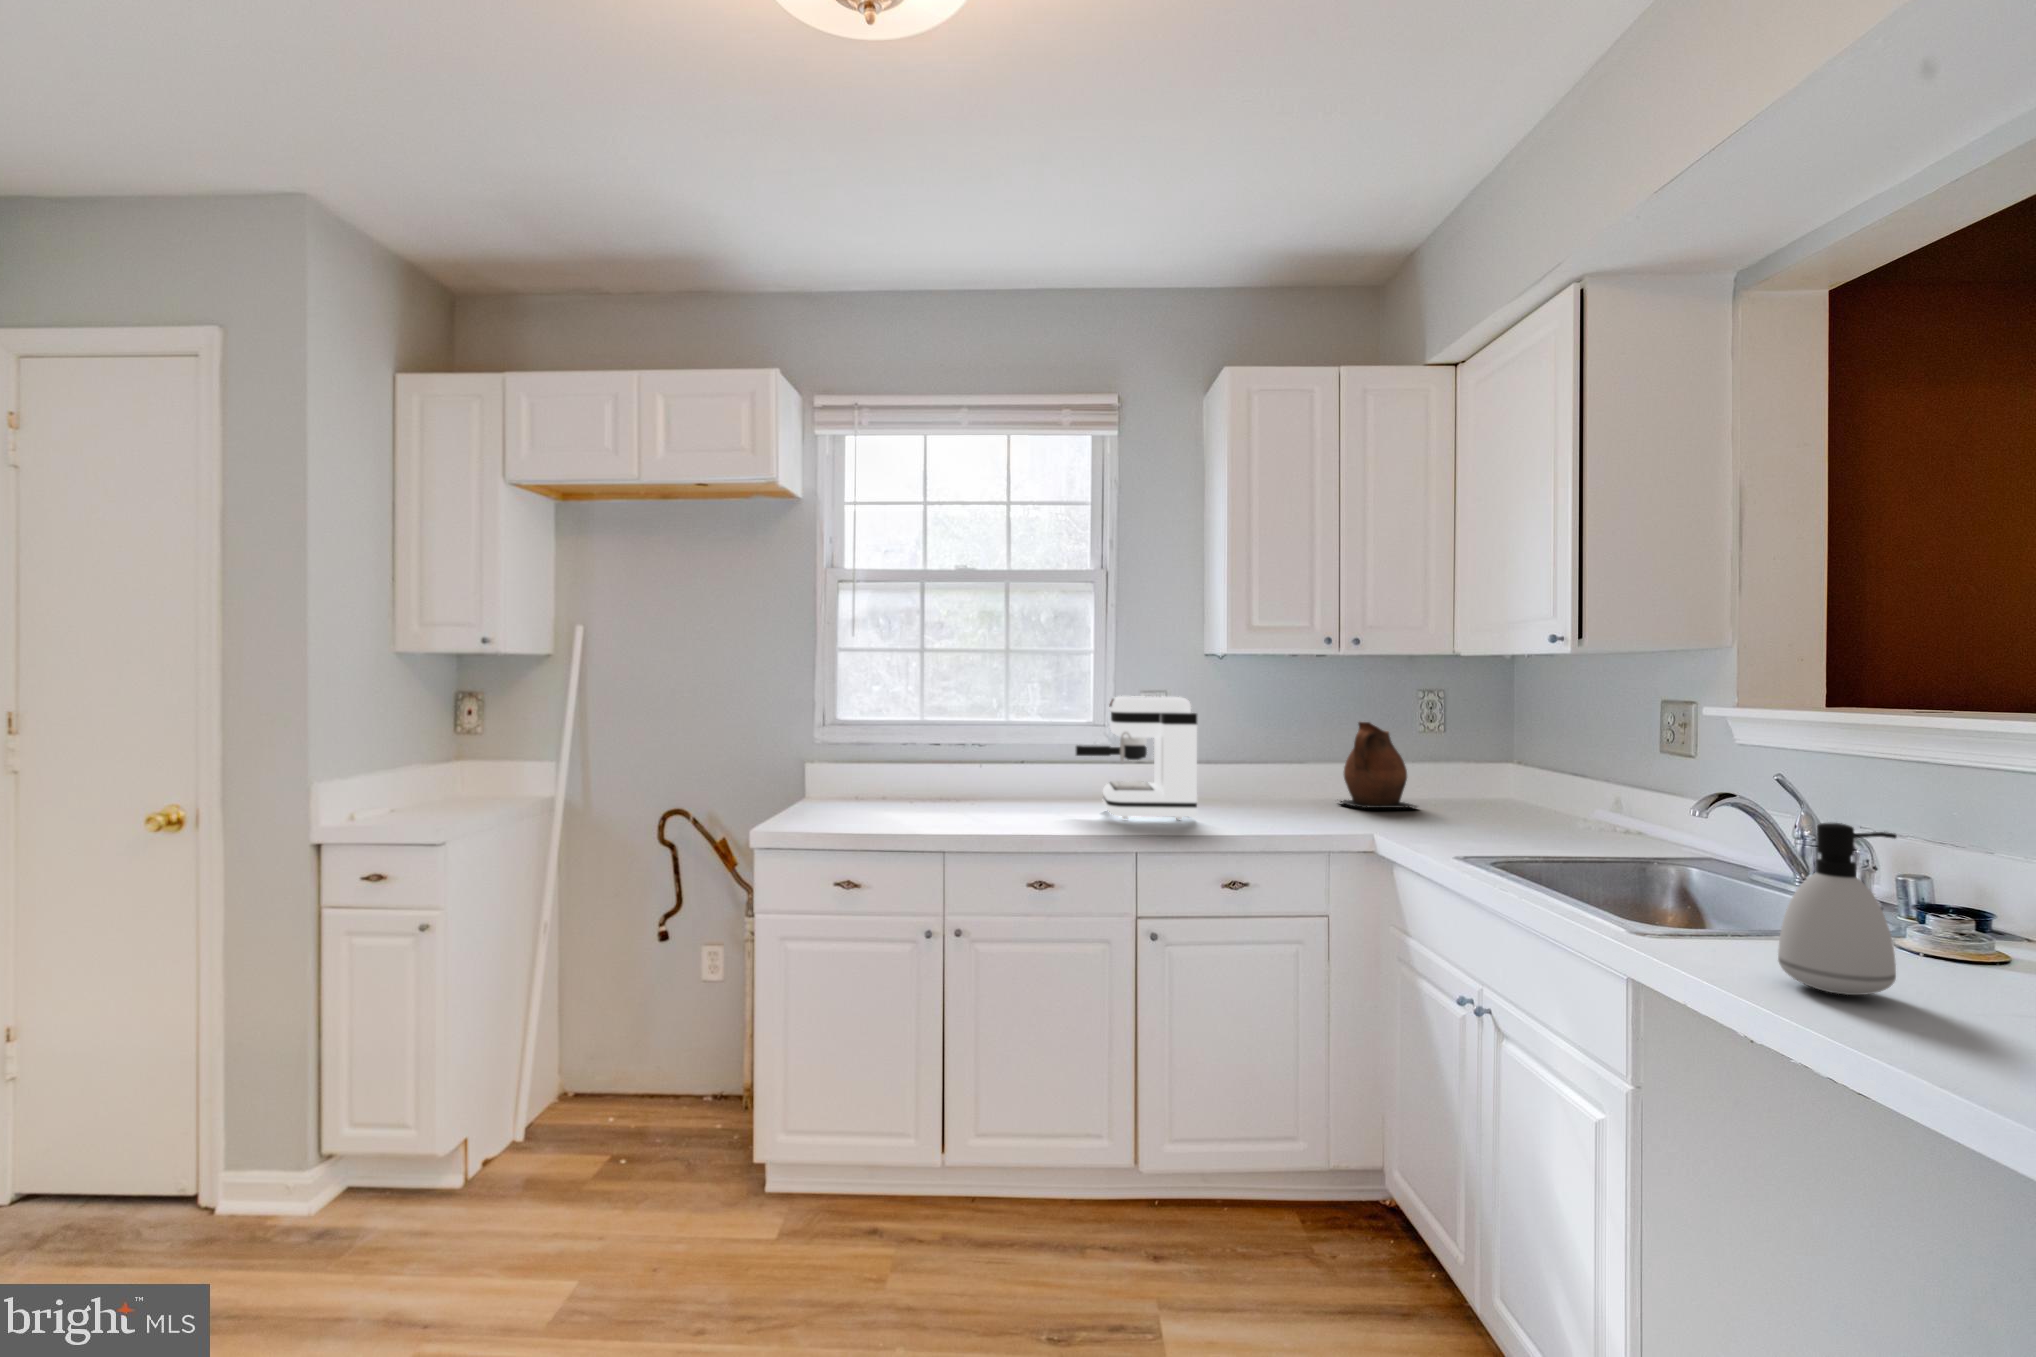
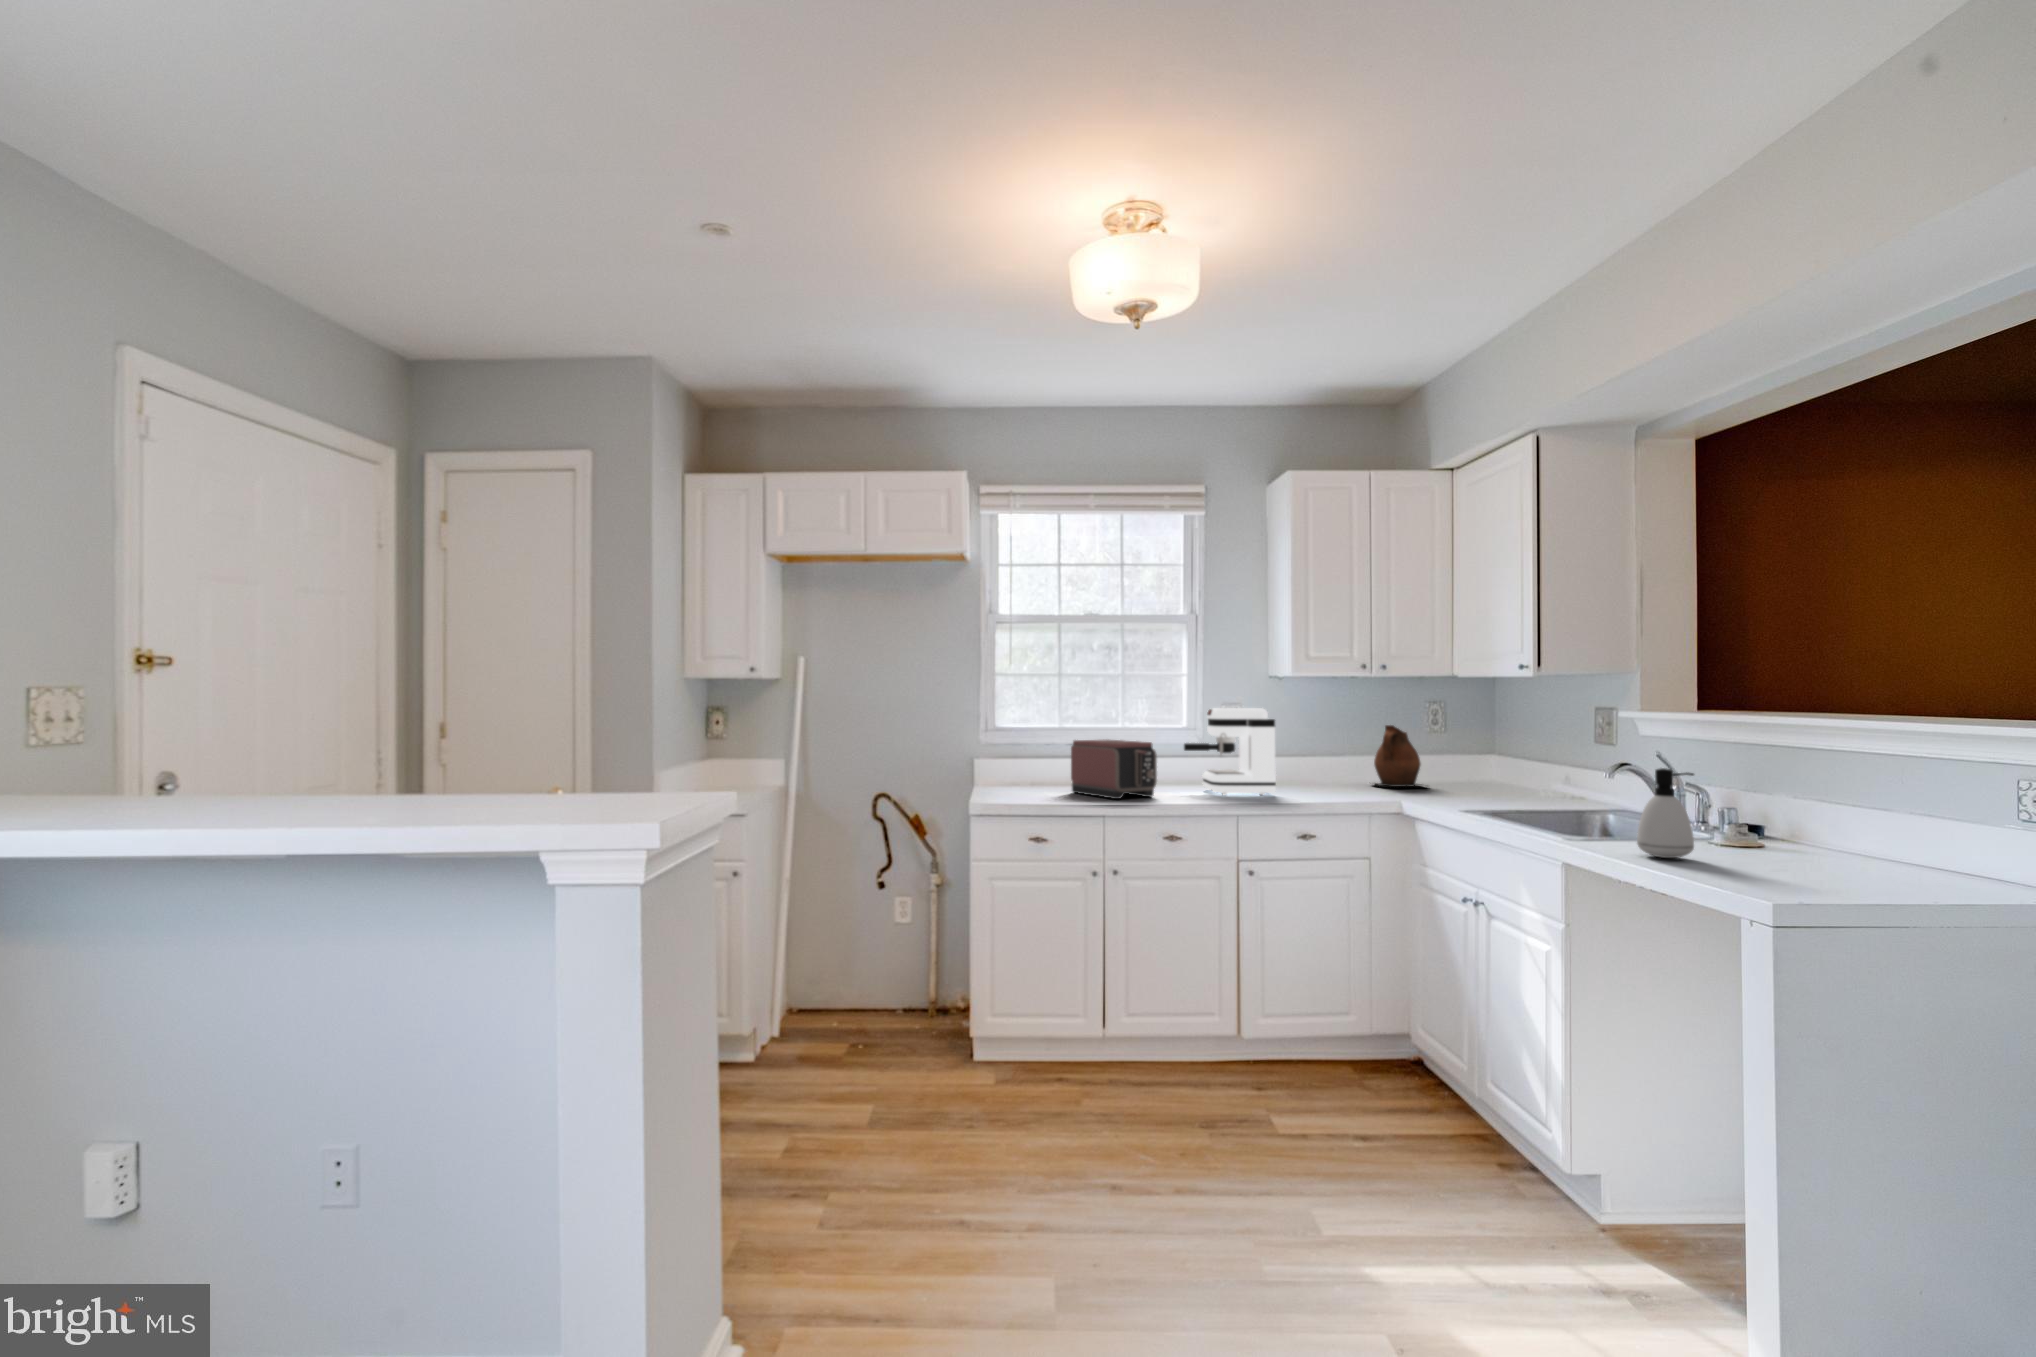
toaster: none [918,739,1028,826] -> present [1071,740,1157,799]

